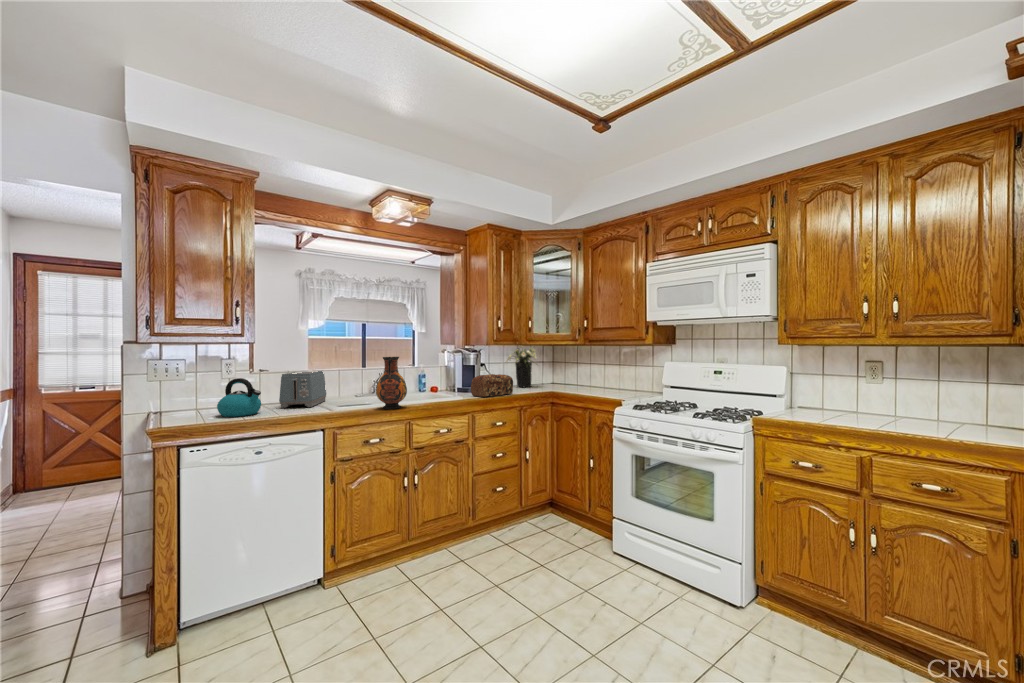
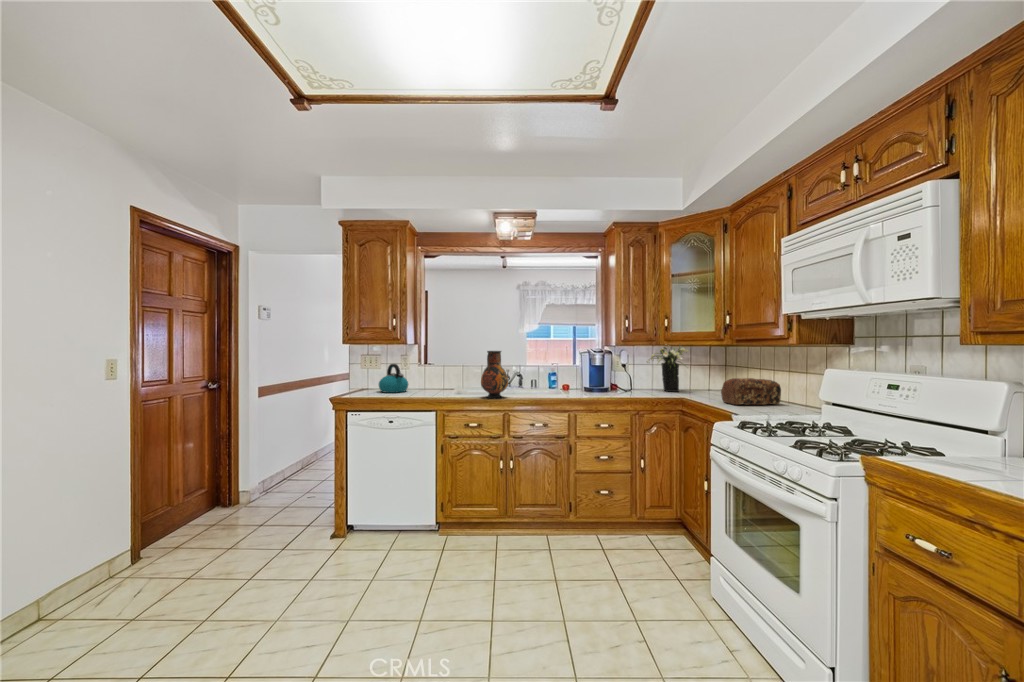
toaster: present [279,371,326,408] -> none [425,361,470,391]
bread loaf: present [471,374,513,397] -> present [721,378,781,405]

